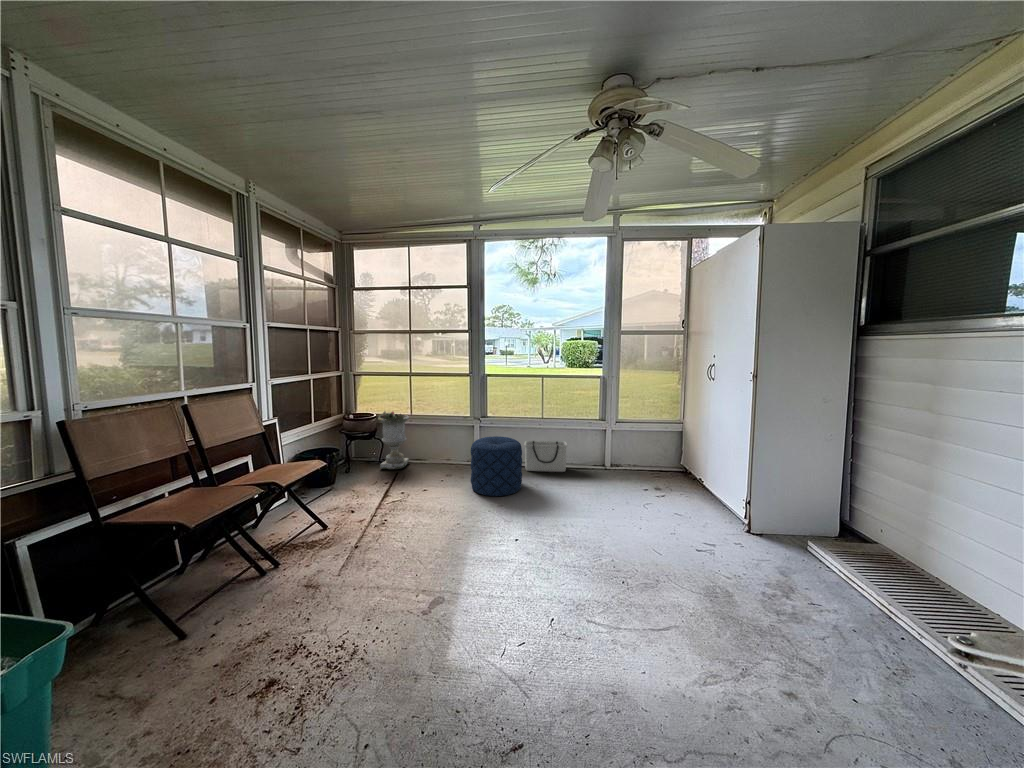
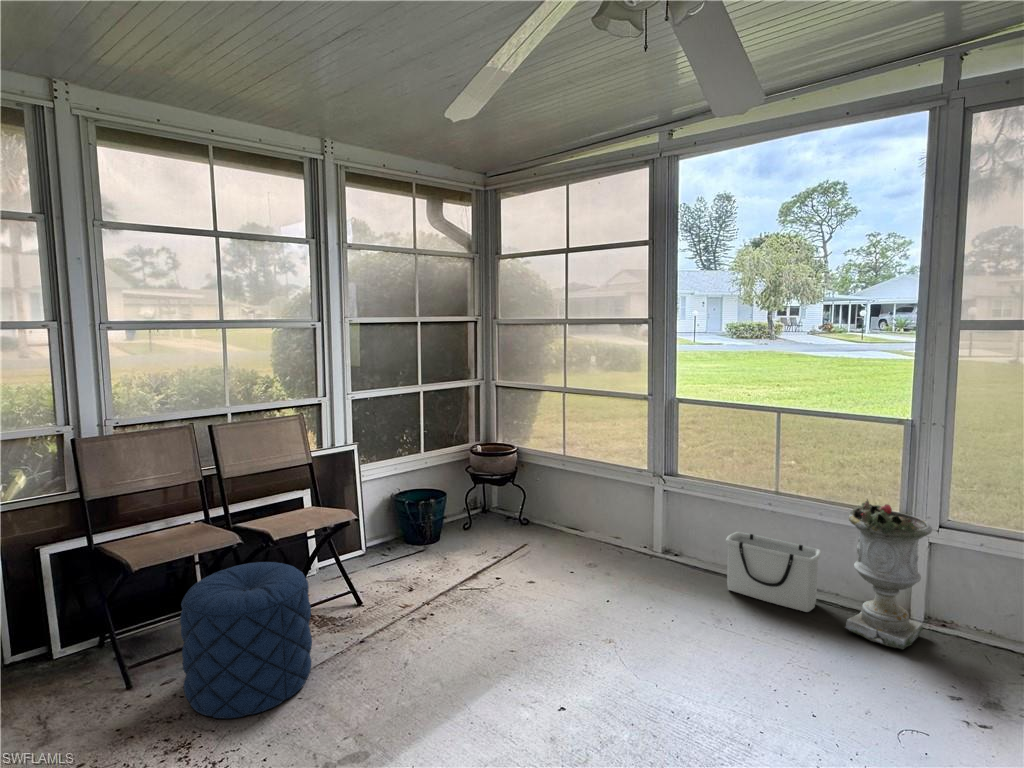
planter: present [378,411,409,469] -> present [845,499,932,649]
pouf: present [471,436,522,496] -> present [180,562,312,718]

